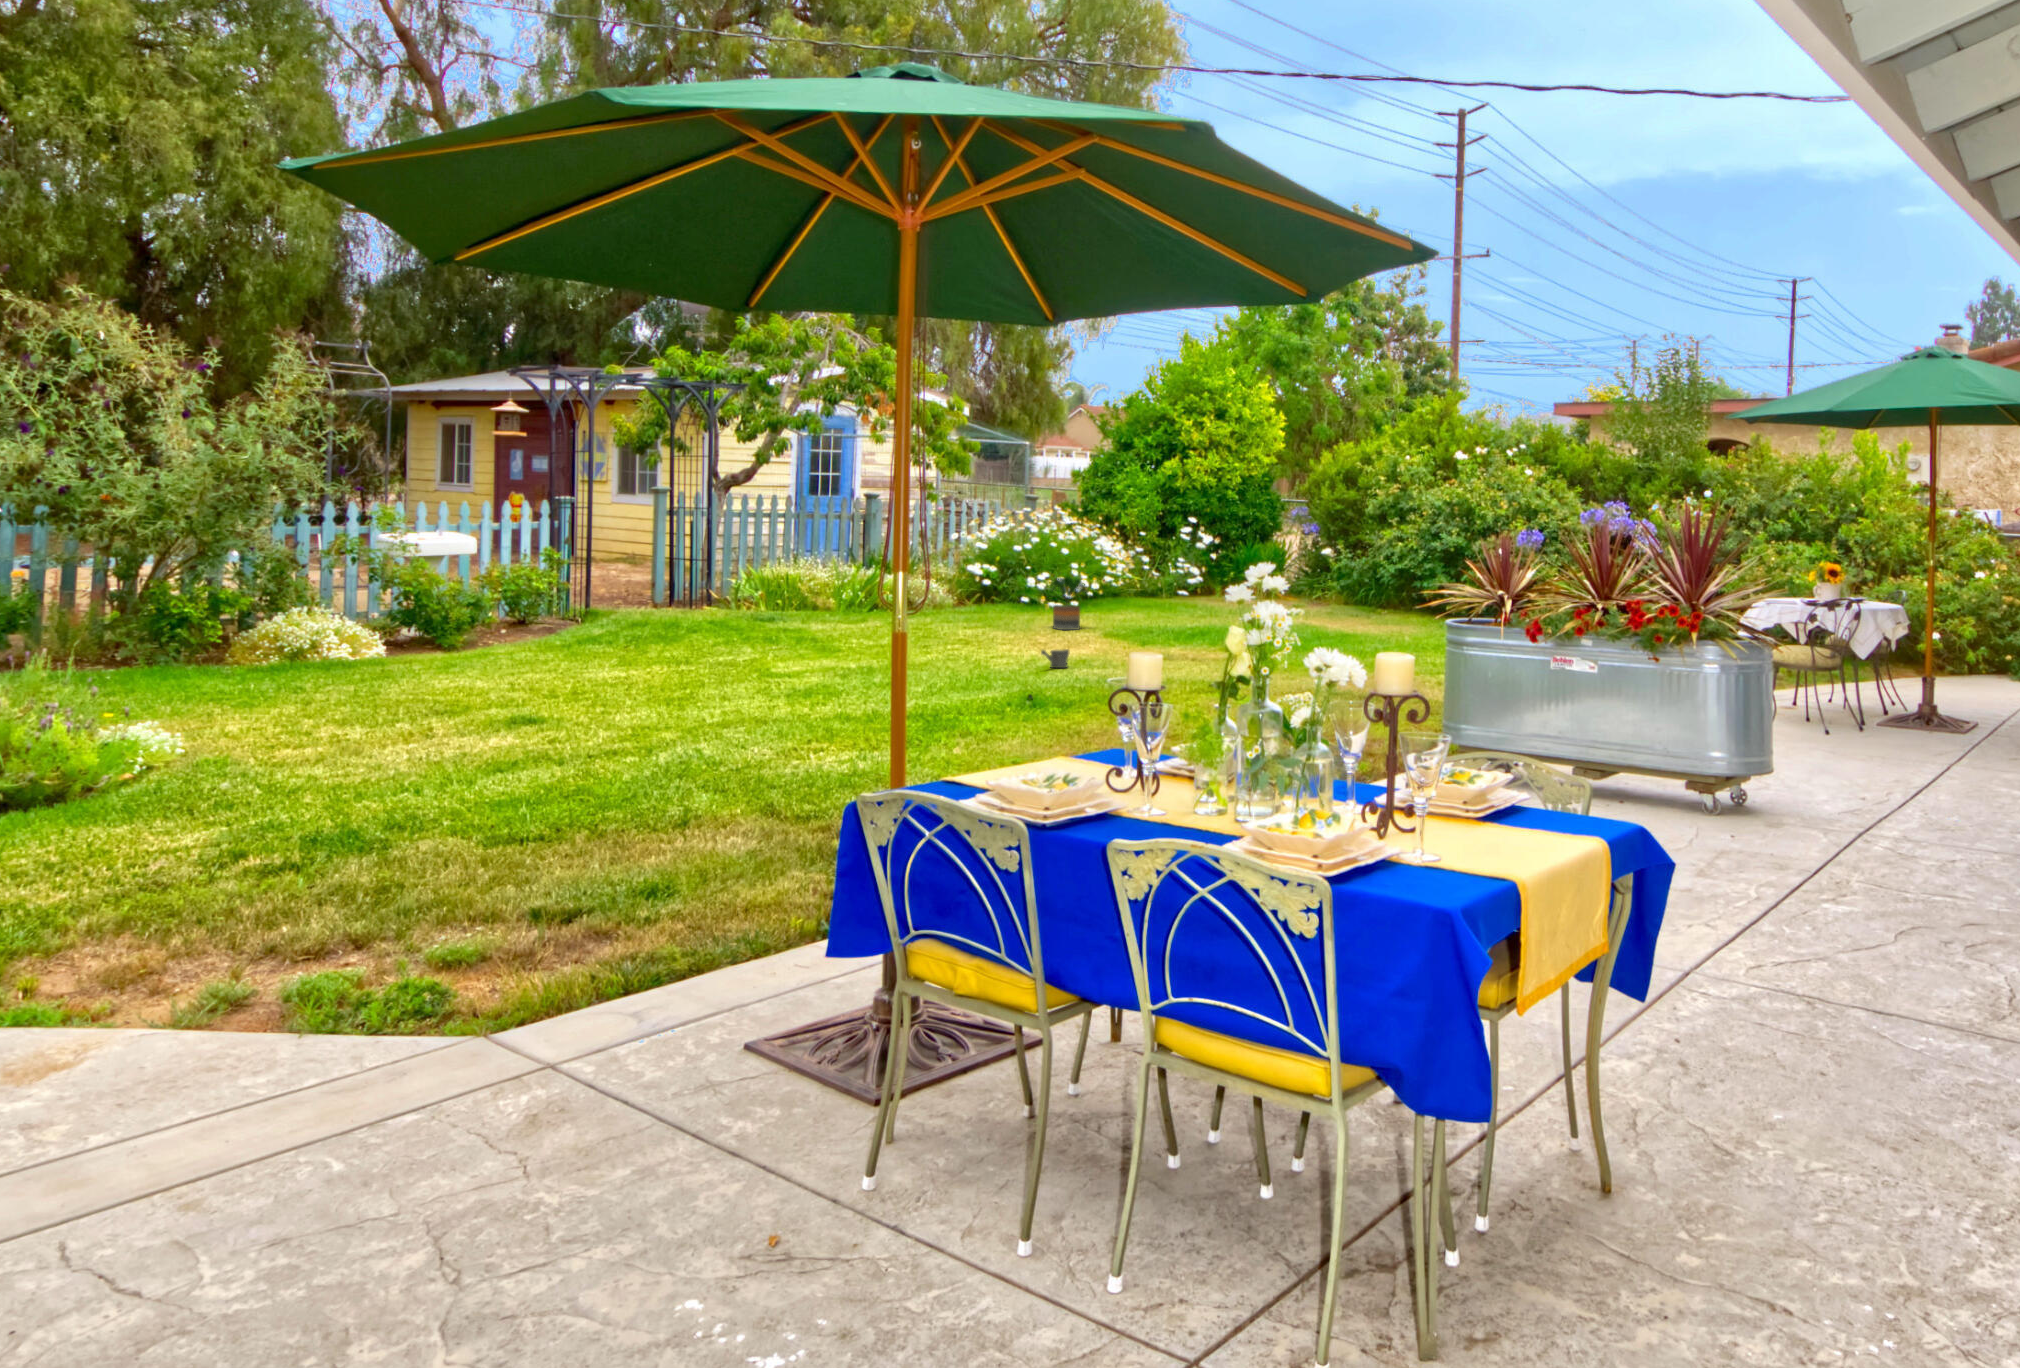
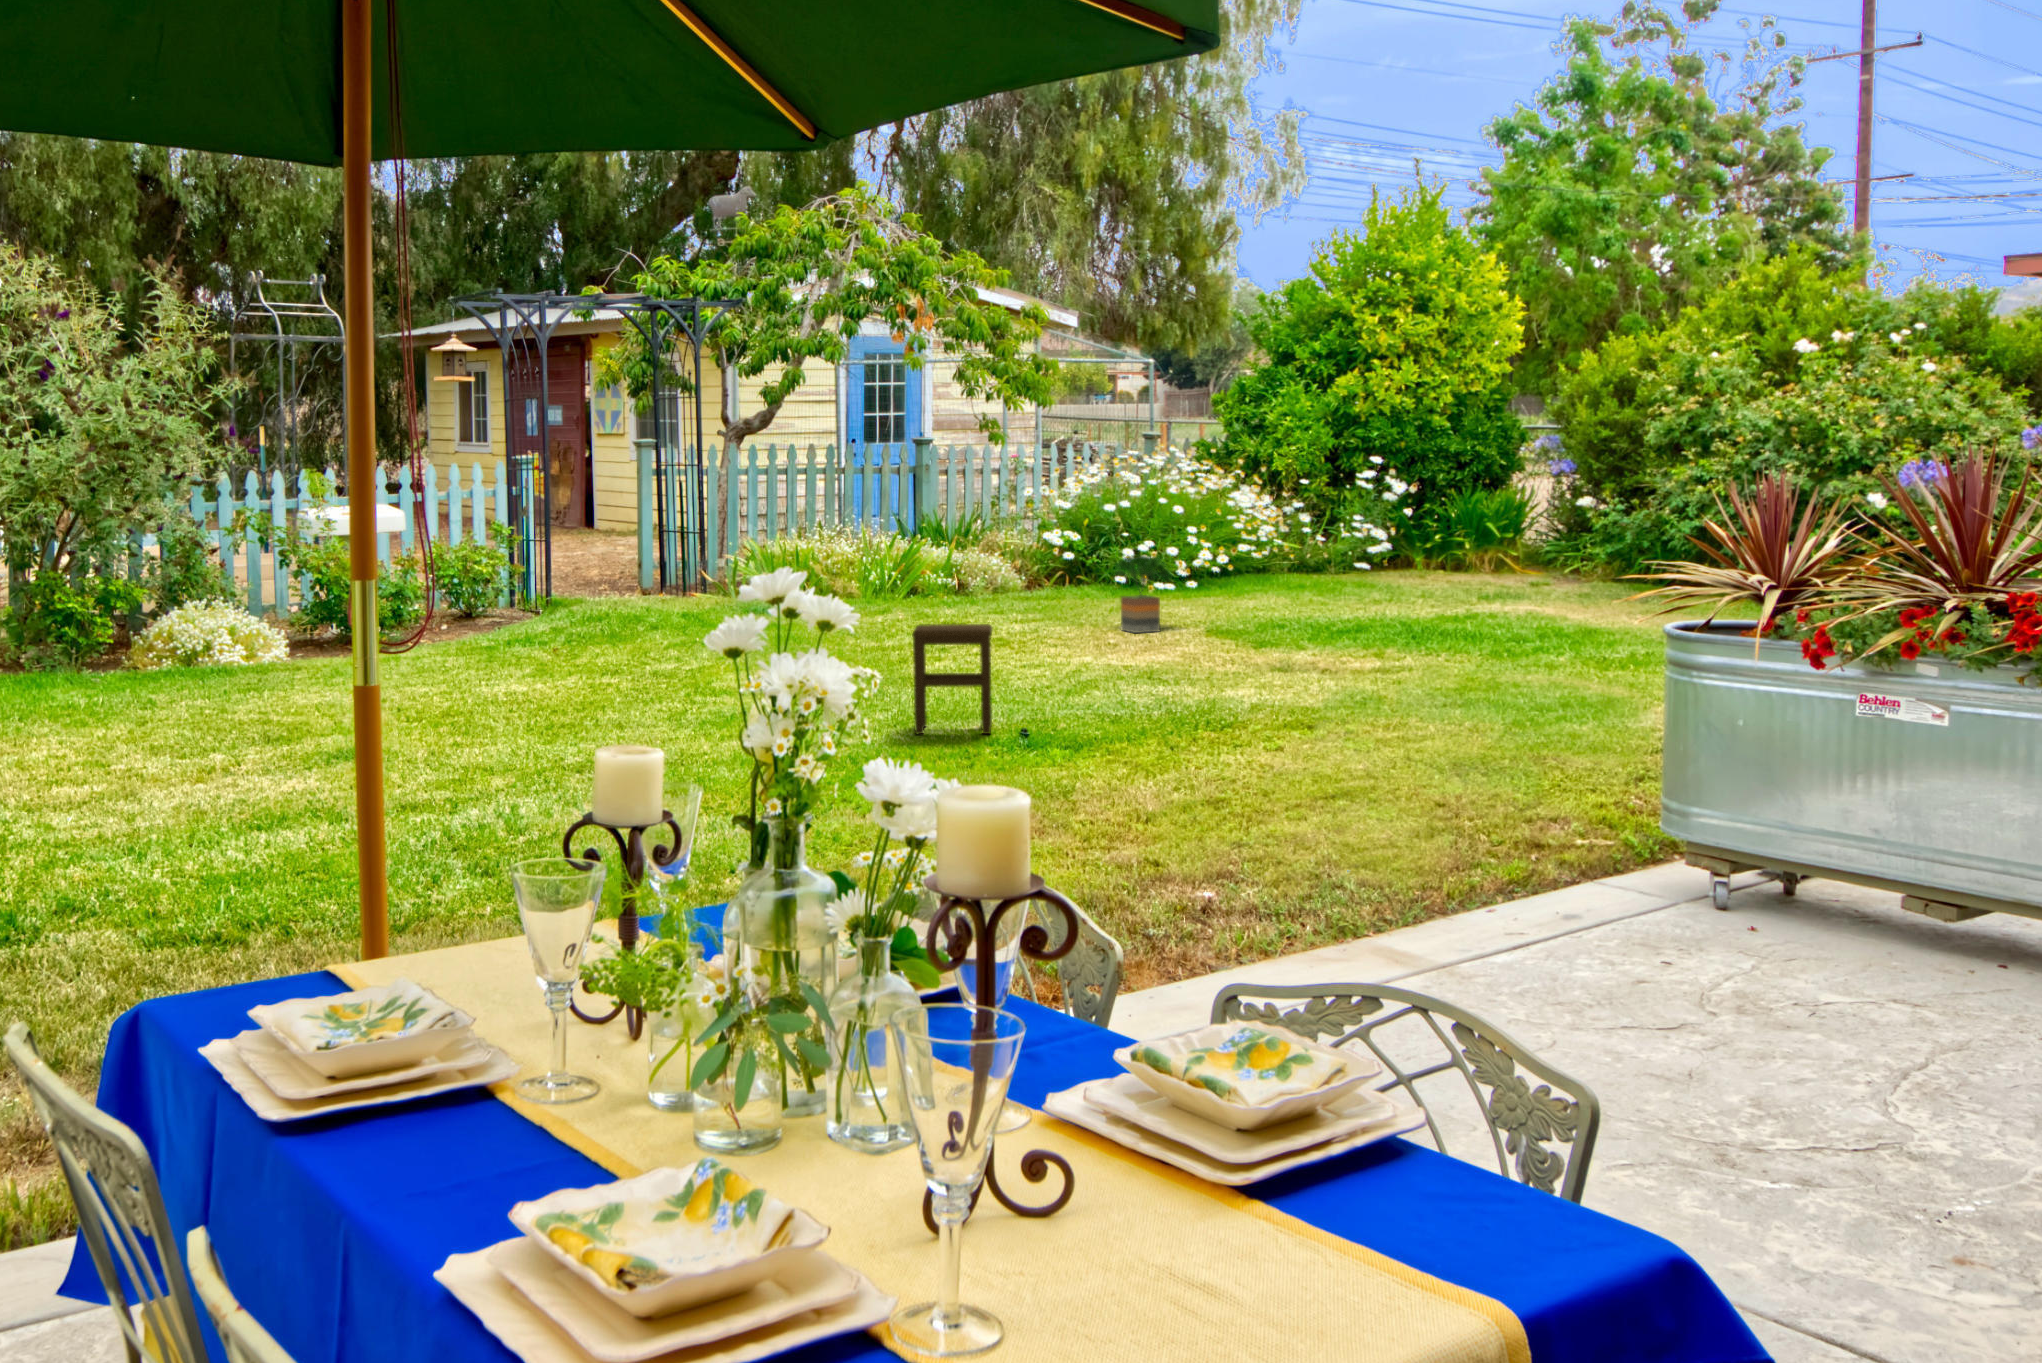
stool: none [976,612,1033,684] -> present [912,624,992,734]
watering can: present [1041,649,1069,668] -> none [1032,674,1084,704]

